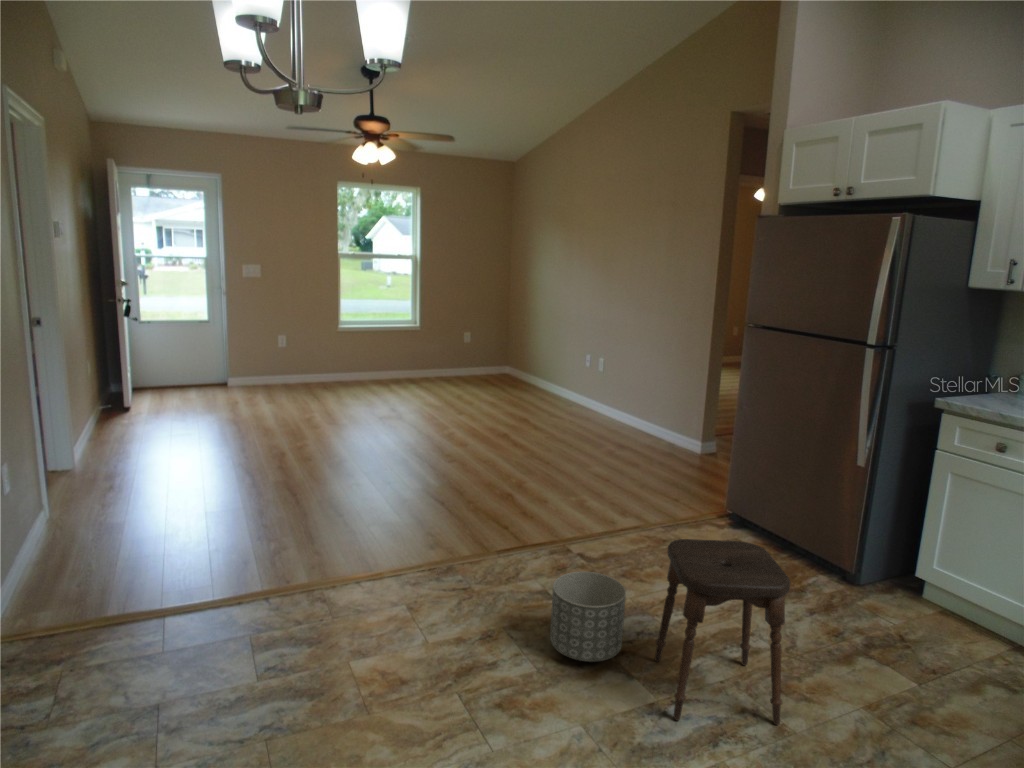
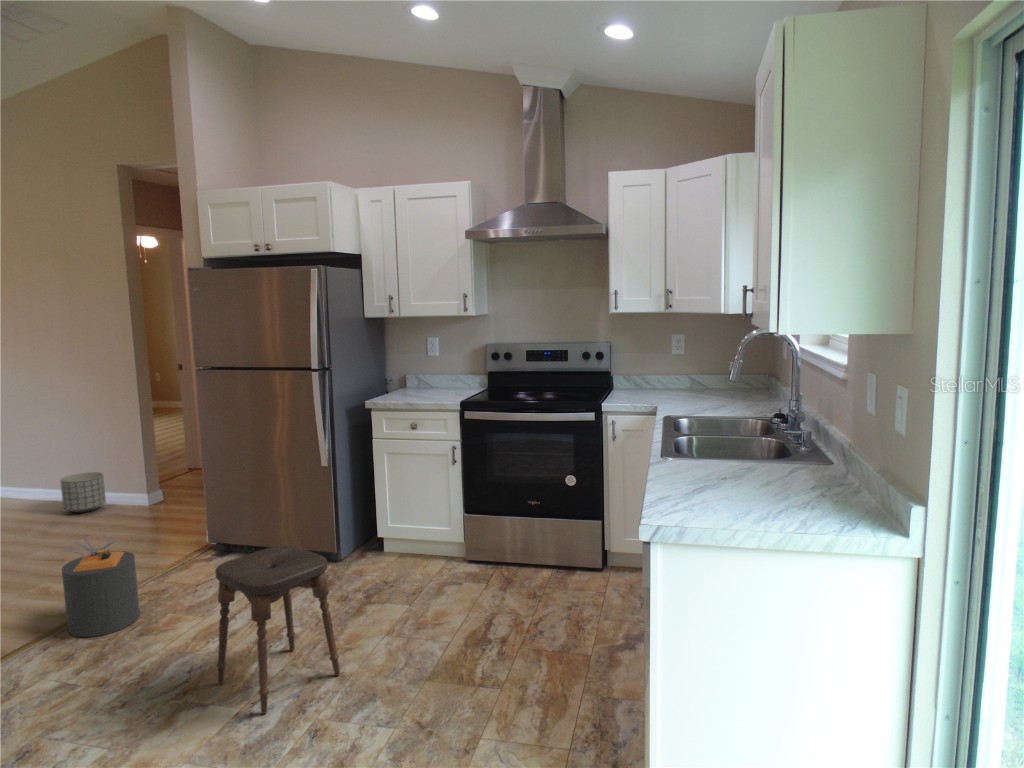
trash can: none [576,462,639,563] -> present [62,536,140,637]
planter: present [550,572,626,662] -> present [60,472,106,513]

